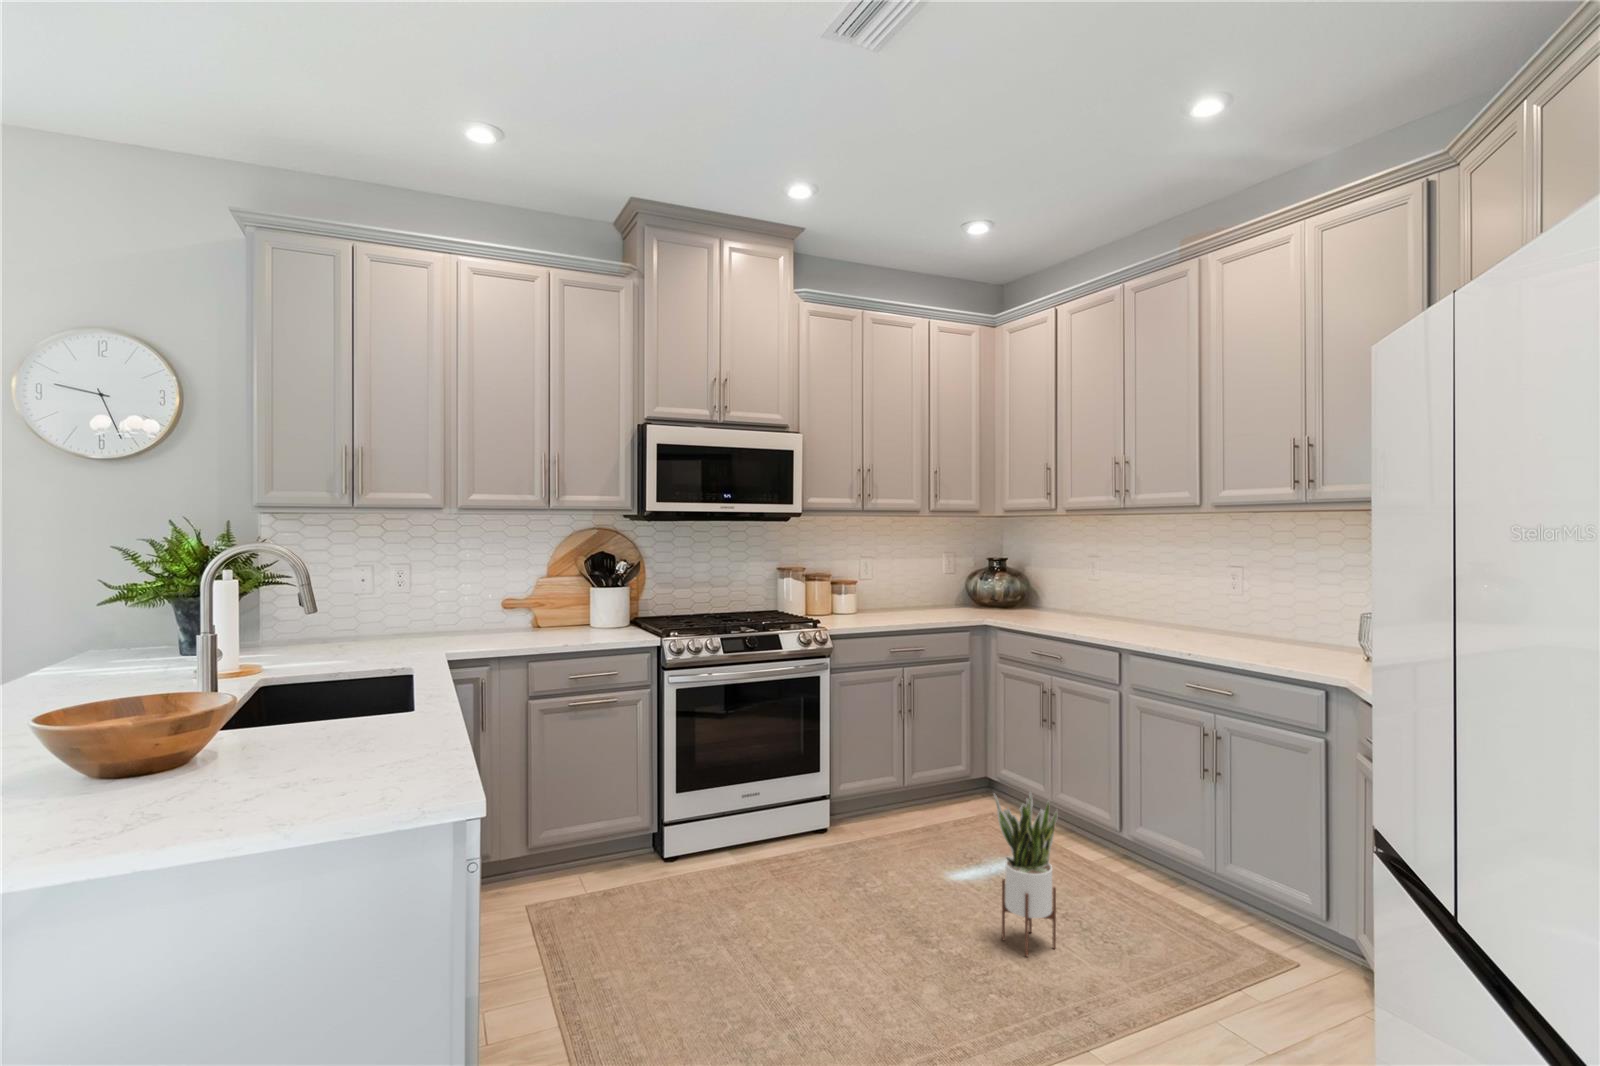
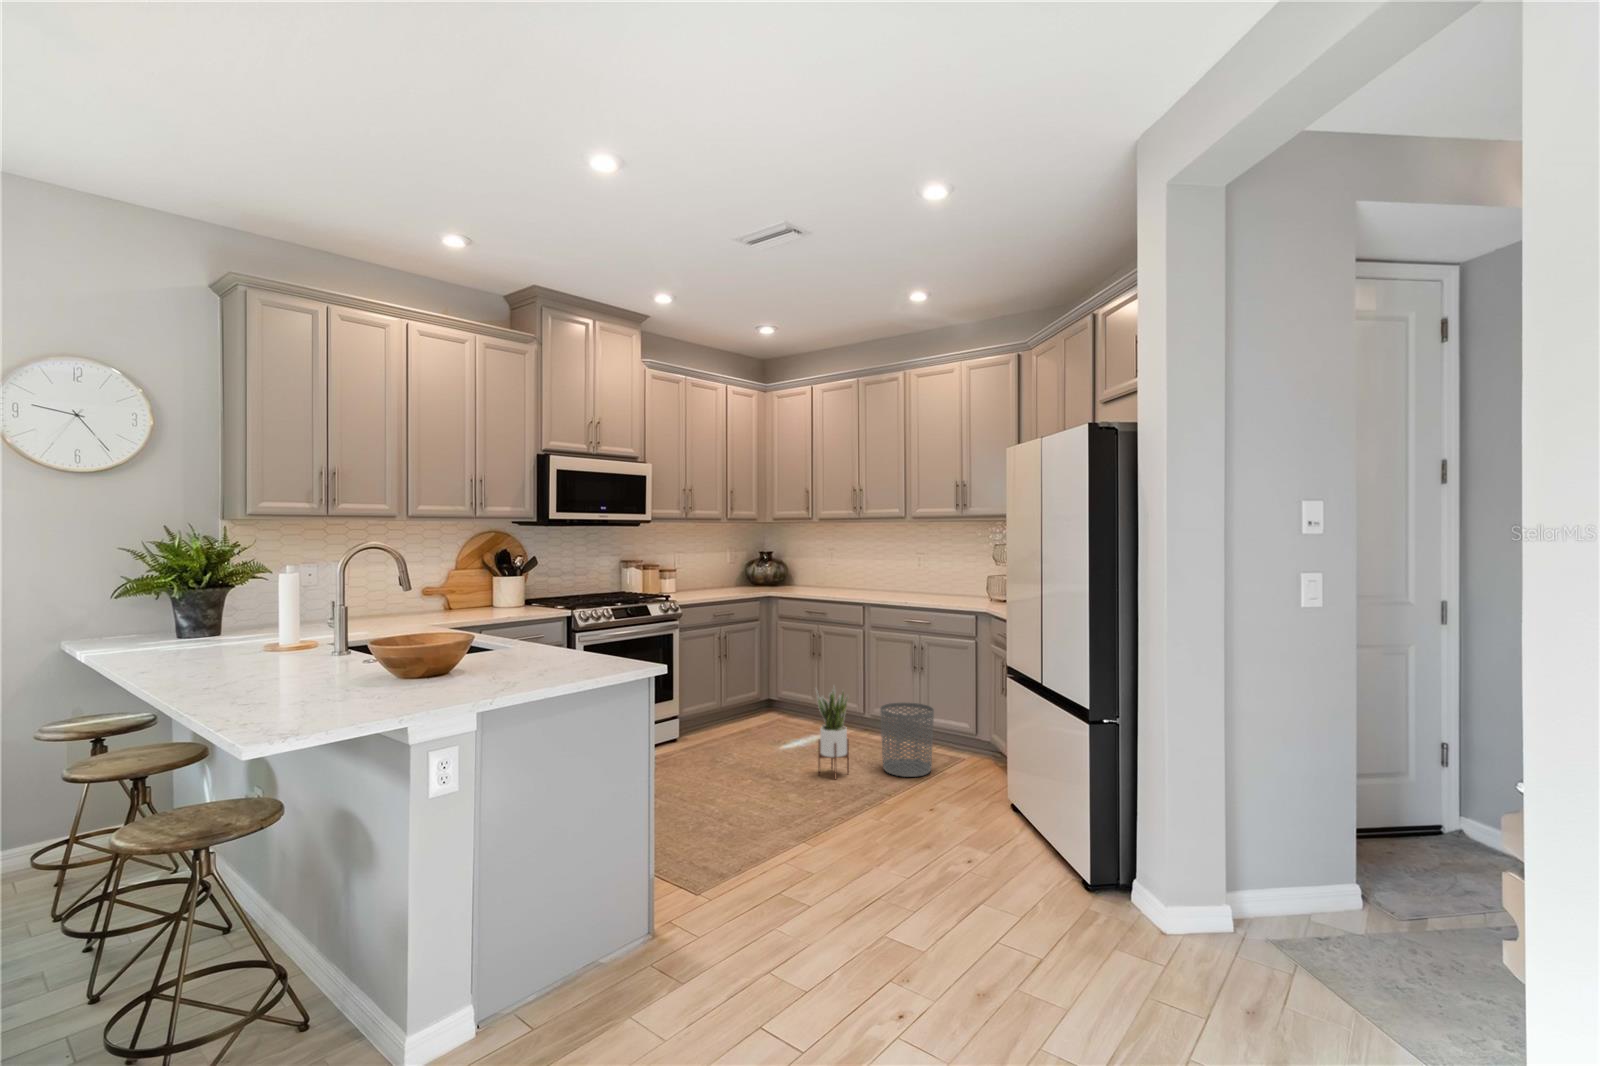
waste bin: none [1118,833,1223,984] -> present [880,702,934,777]

